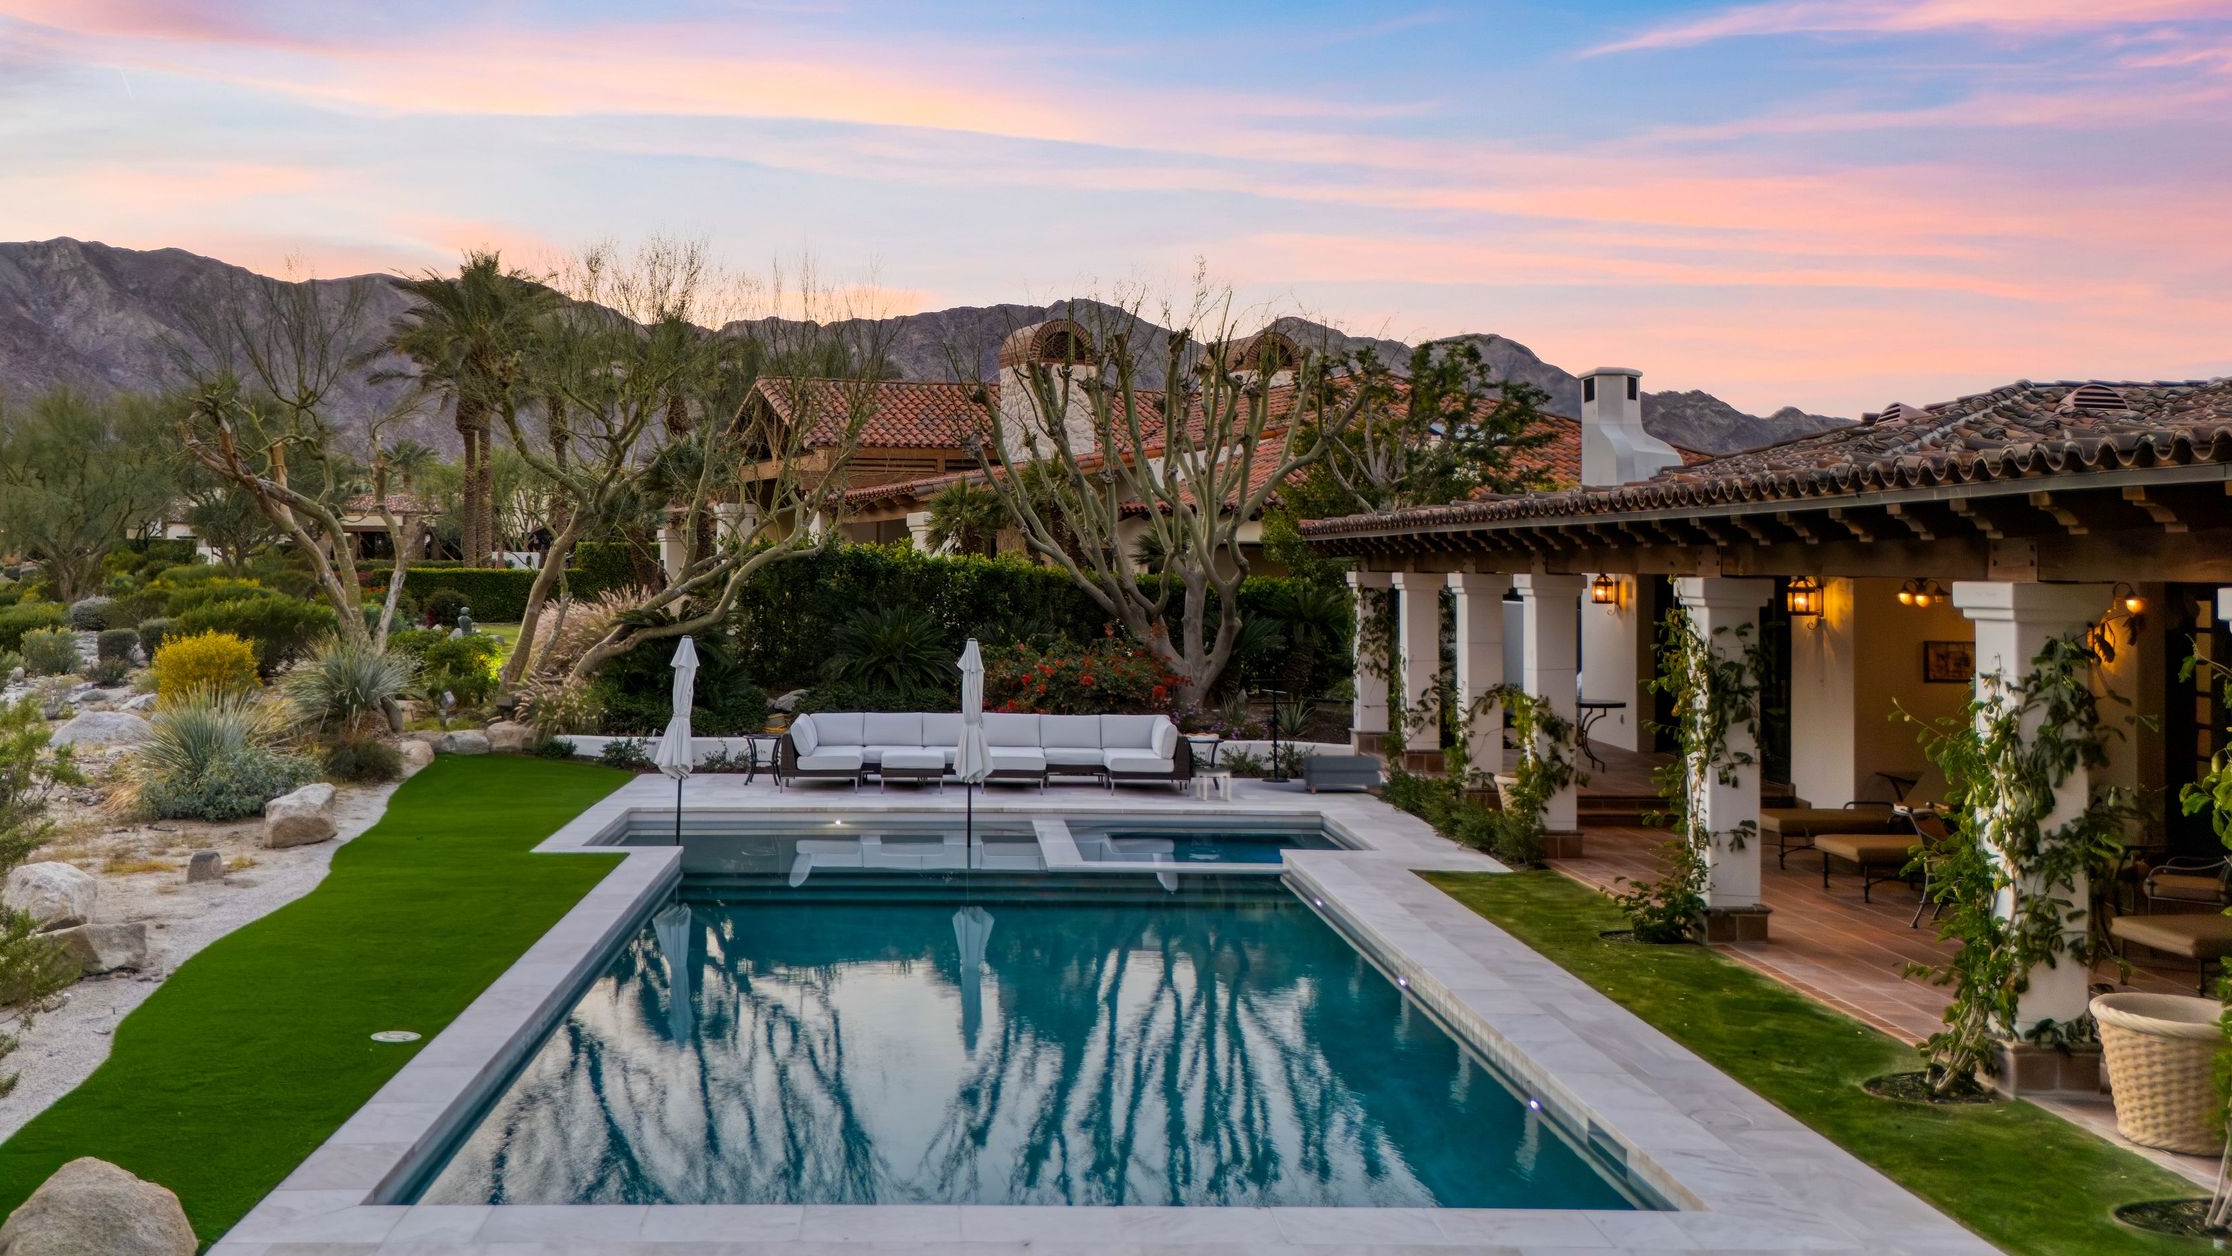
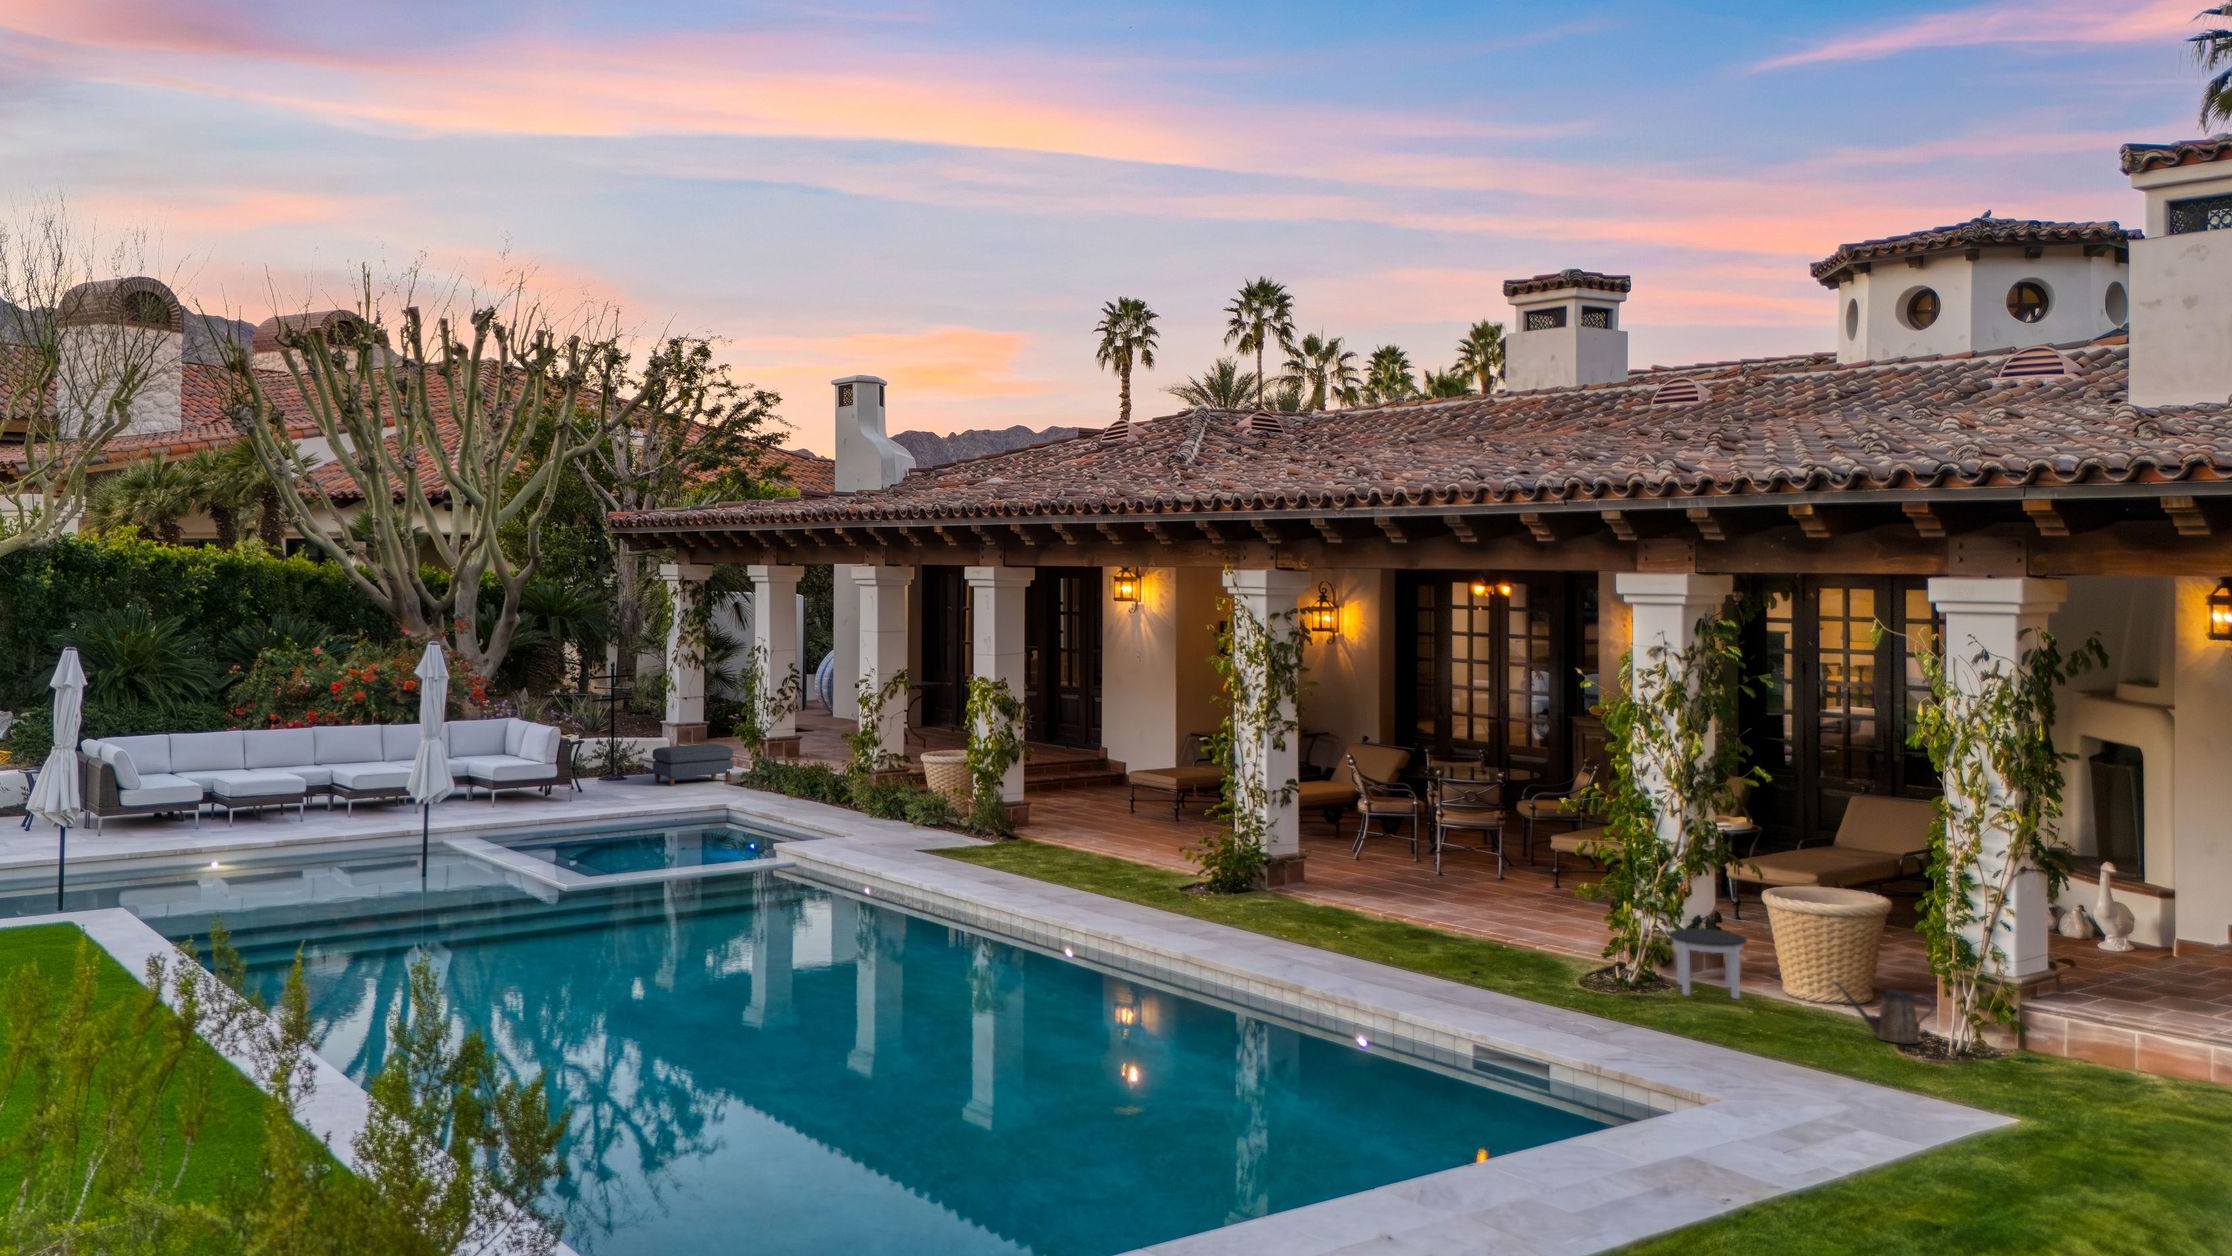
round table: present [1195,768,1231,800] -> present [1668,928,1747,999]
watering can: none [2072,1108,2206,1206] -> present [1833,981,1934,1044]

